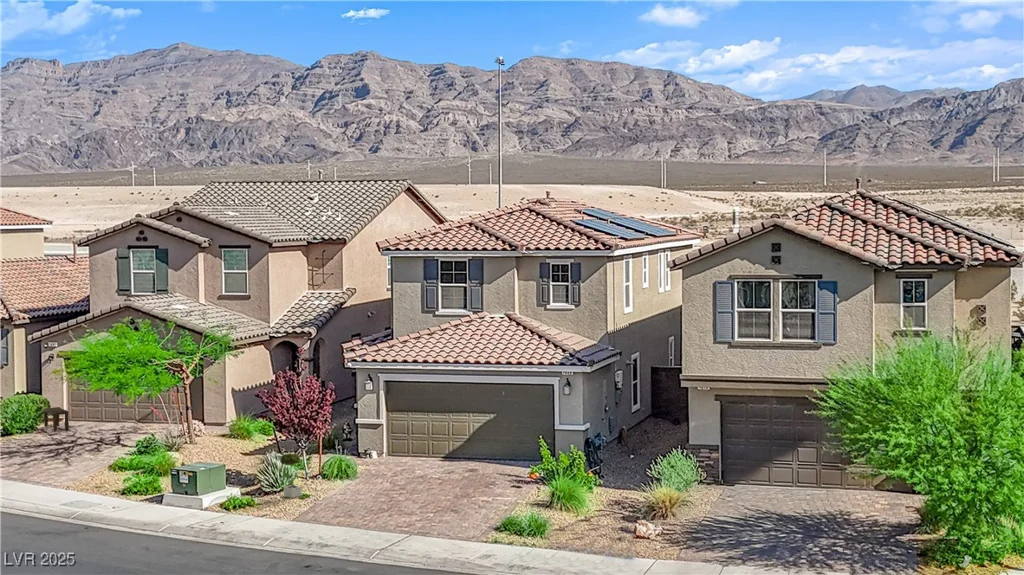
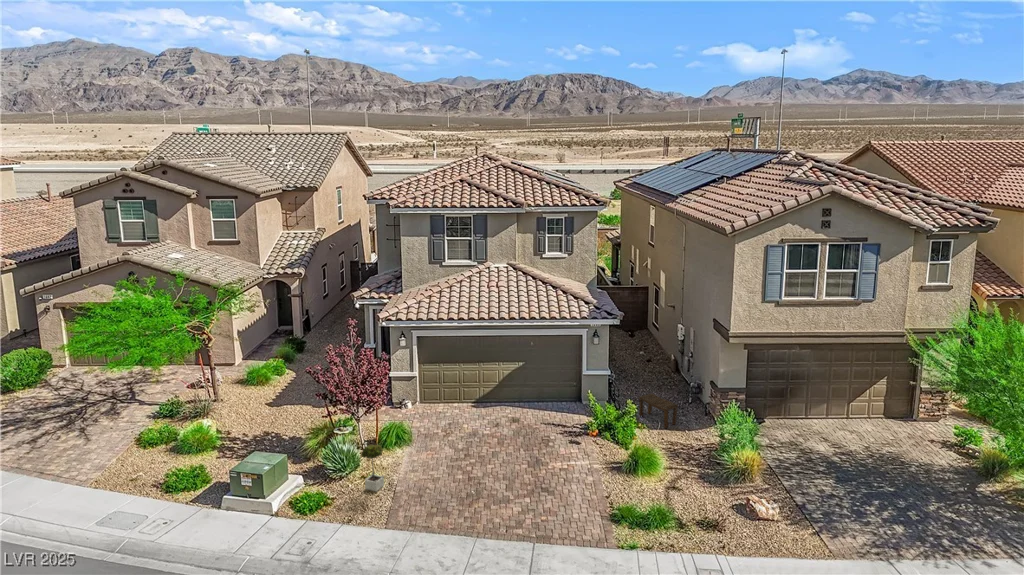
bench: present [44,407,69,432] -> present [639,394,678,428]

